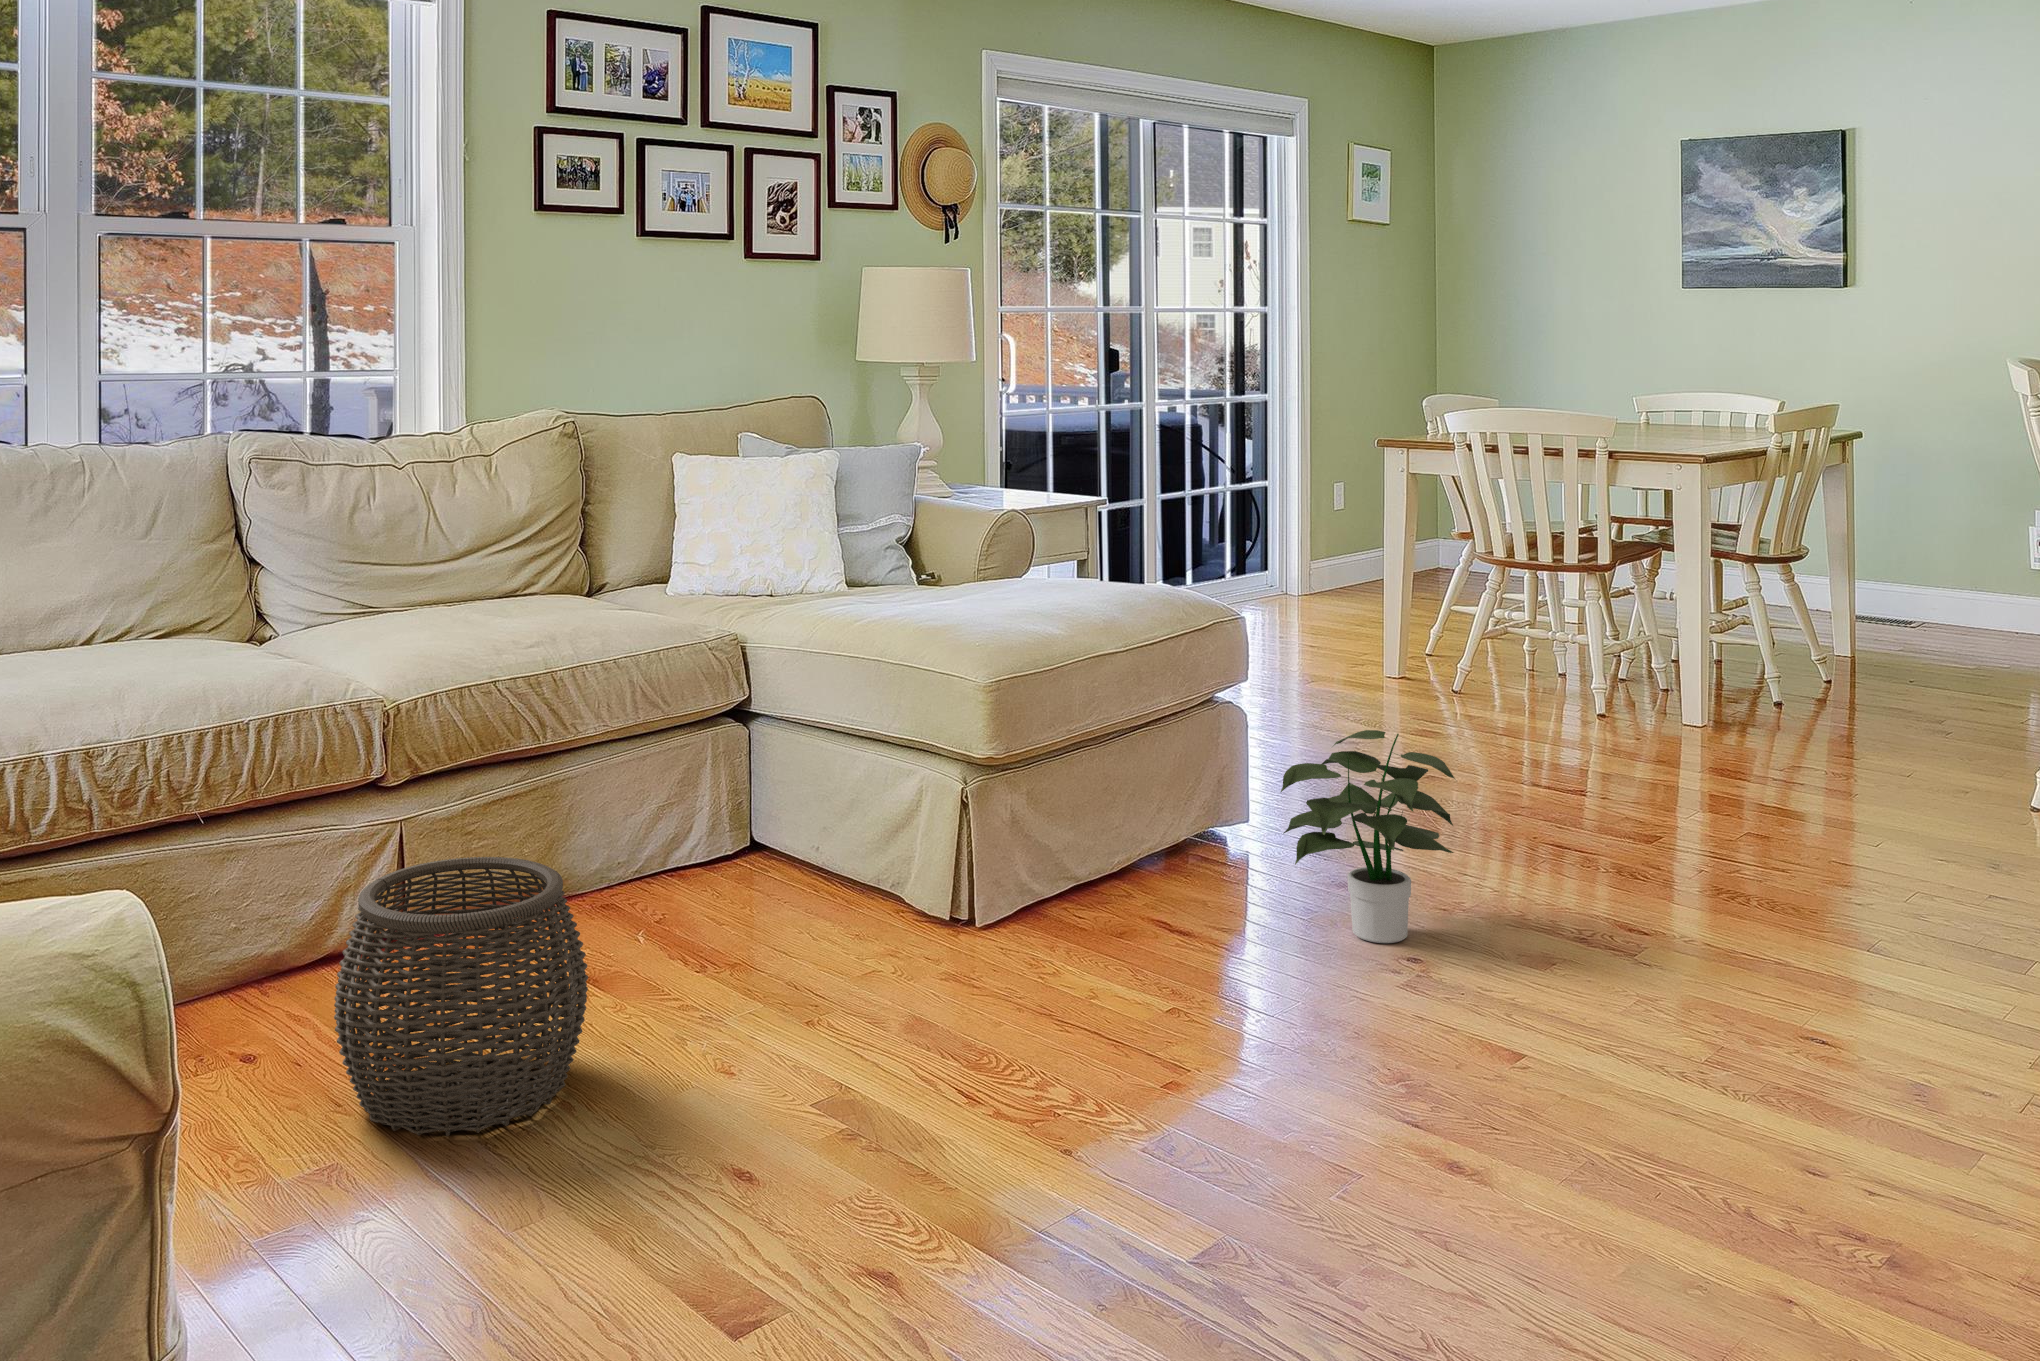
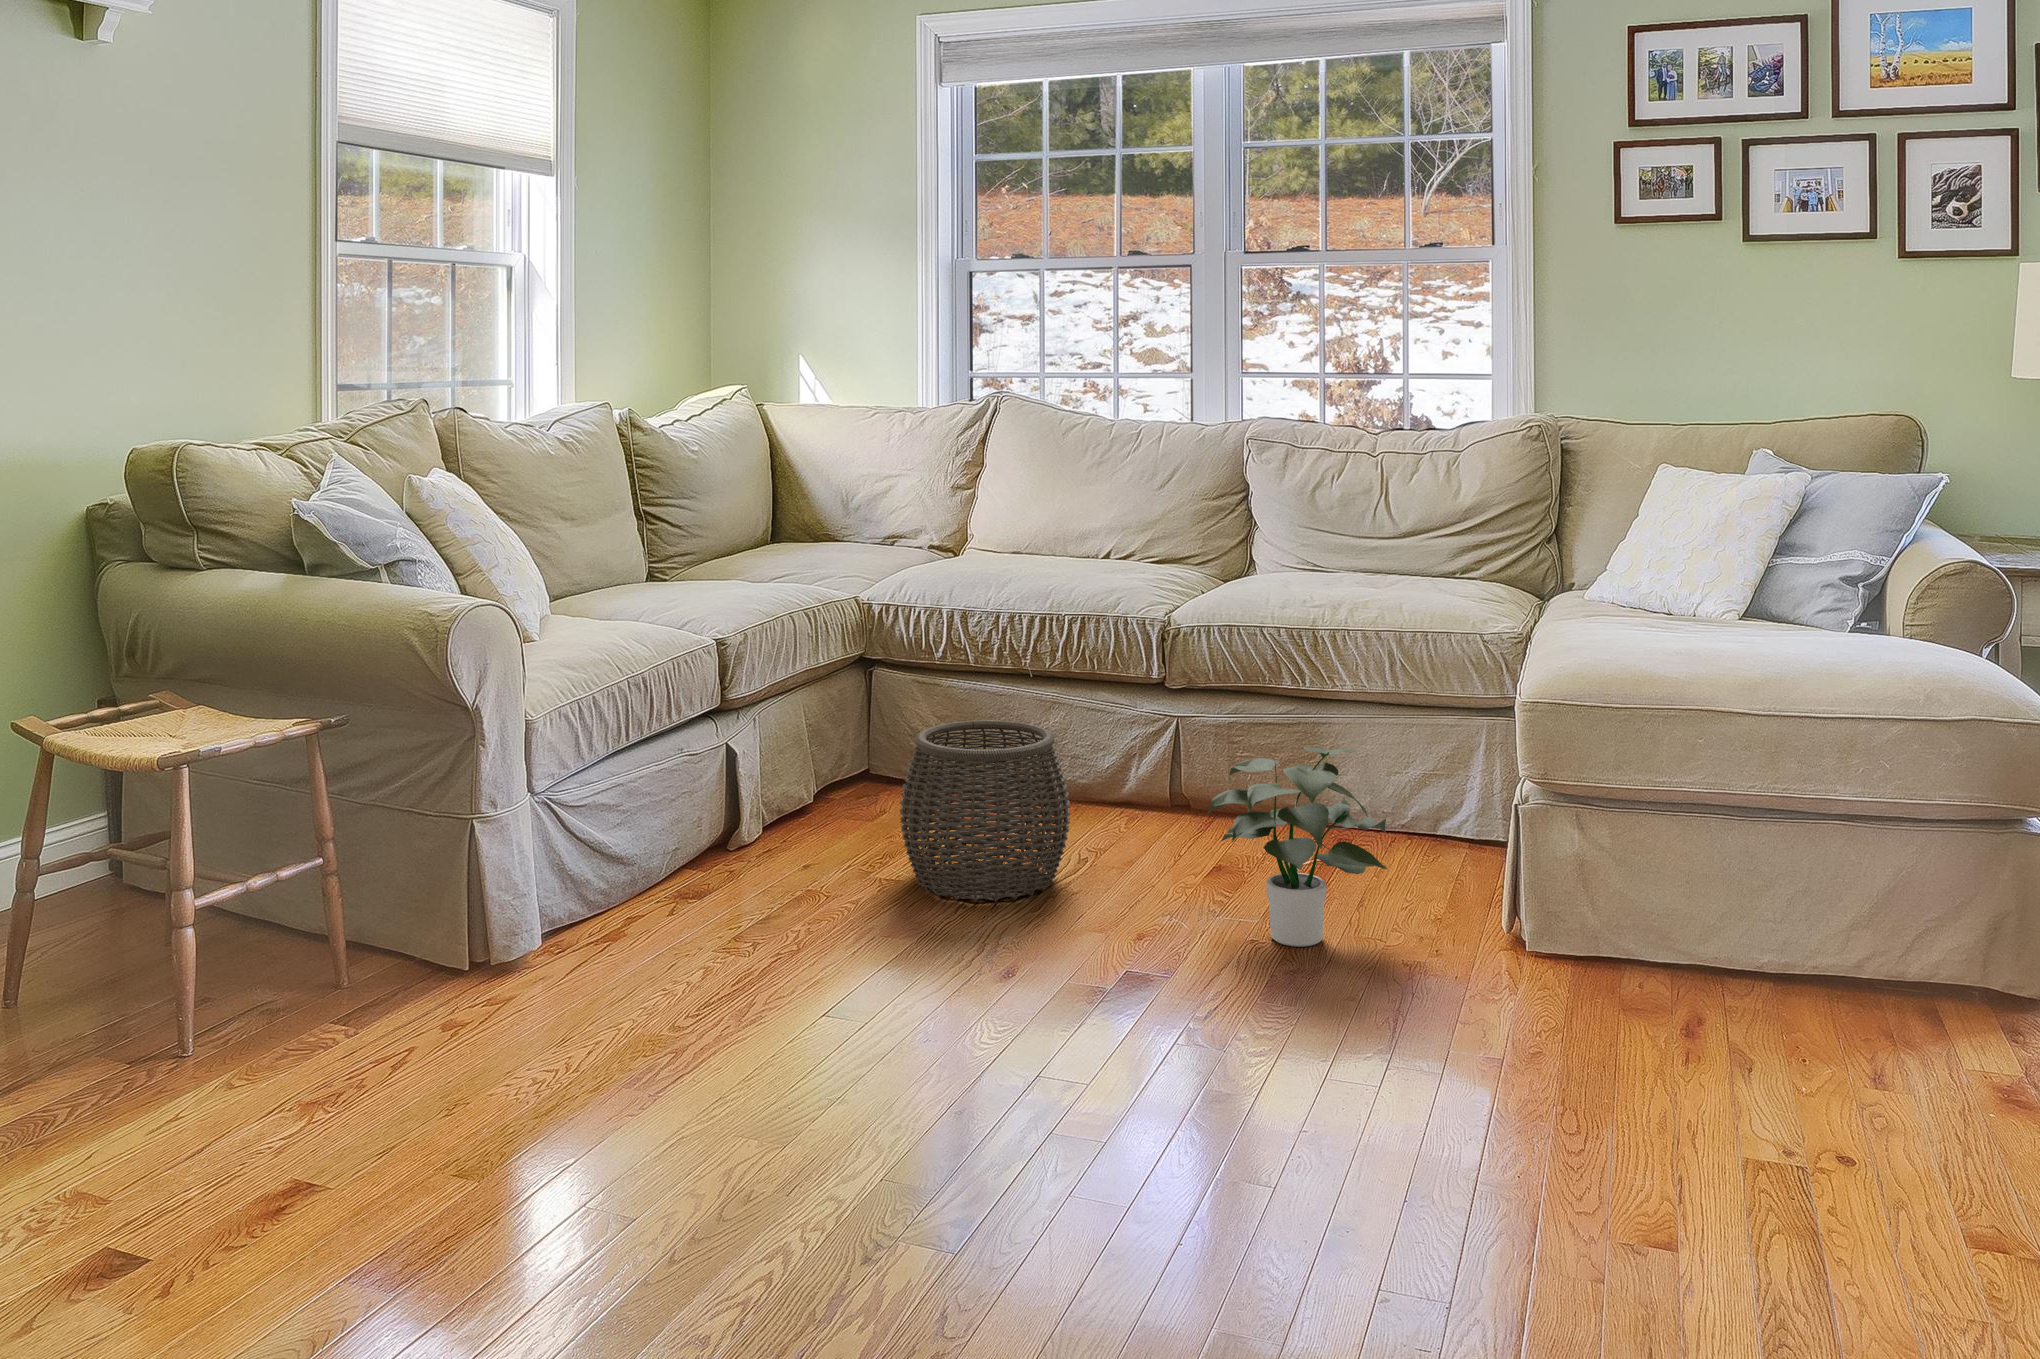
potted plant: present [1281,730,1455,943] -> present [1207,747,1388,947]

